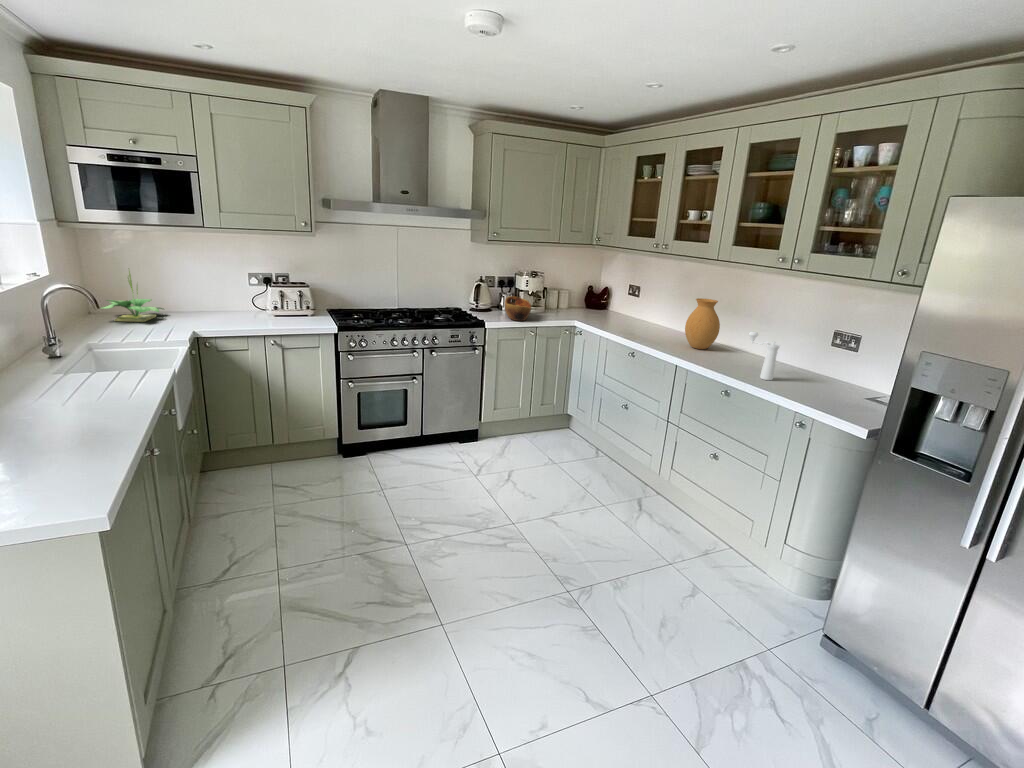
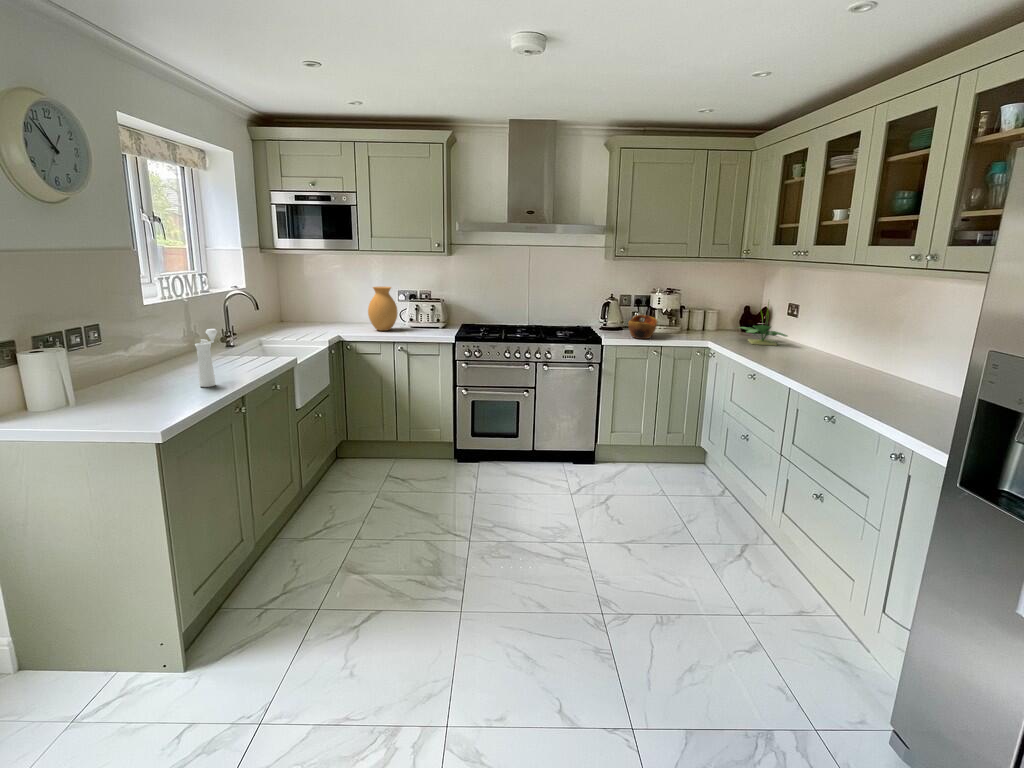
potted plant: present [103,271,163,322] -> present [739,302,787,345]
vase: present [685,298,720,349] -> present [368,287,398,331]
pepper mill: present [749,332,780,380] -> present [195,329,217,387]

